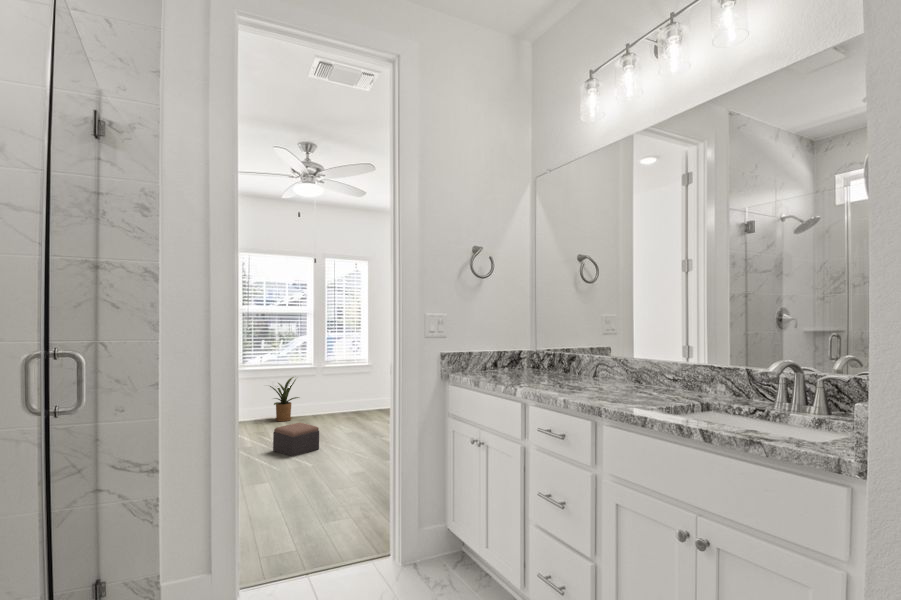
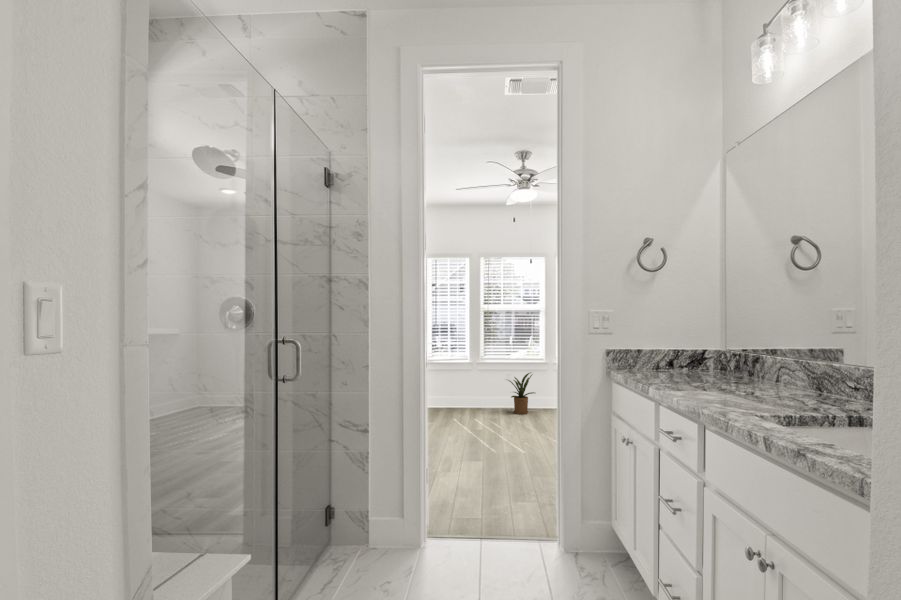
footstool: present [273,423,319,456] -> none [501,415,542,445]

